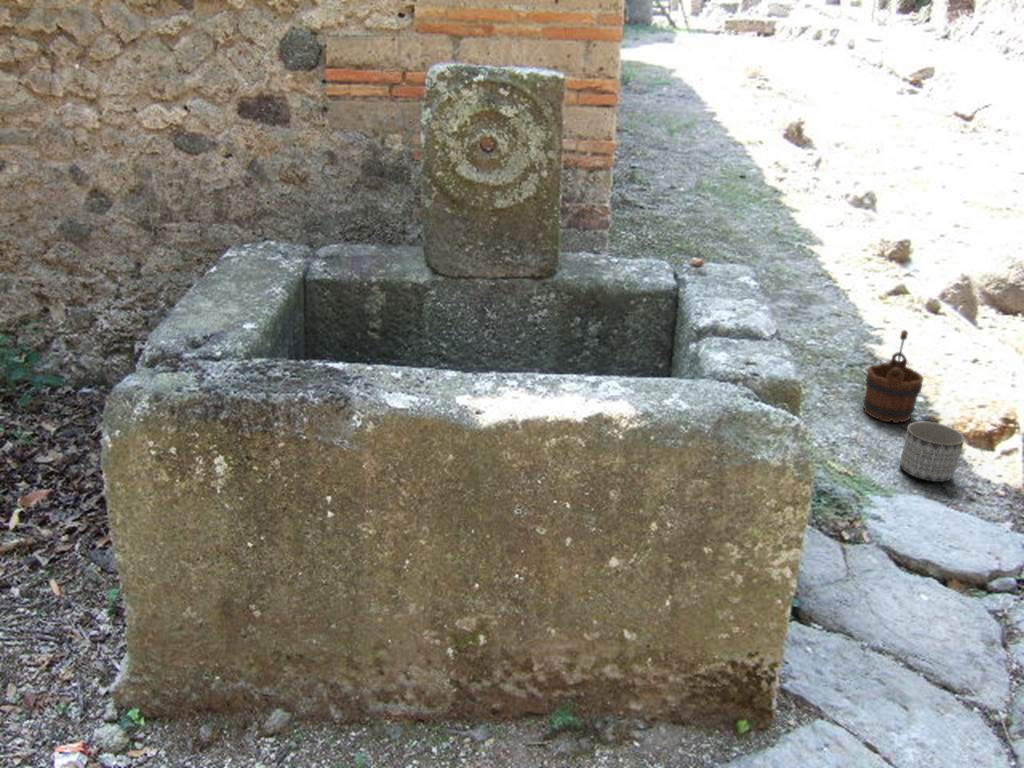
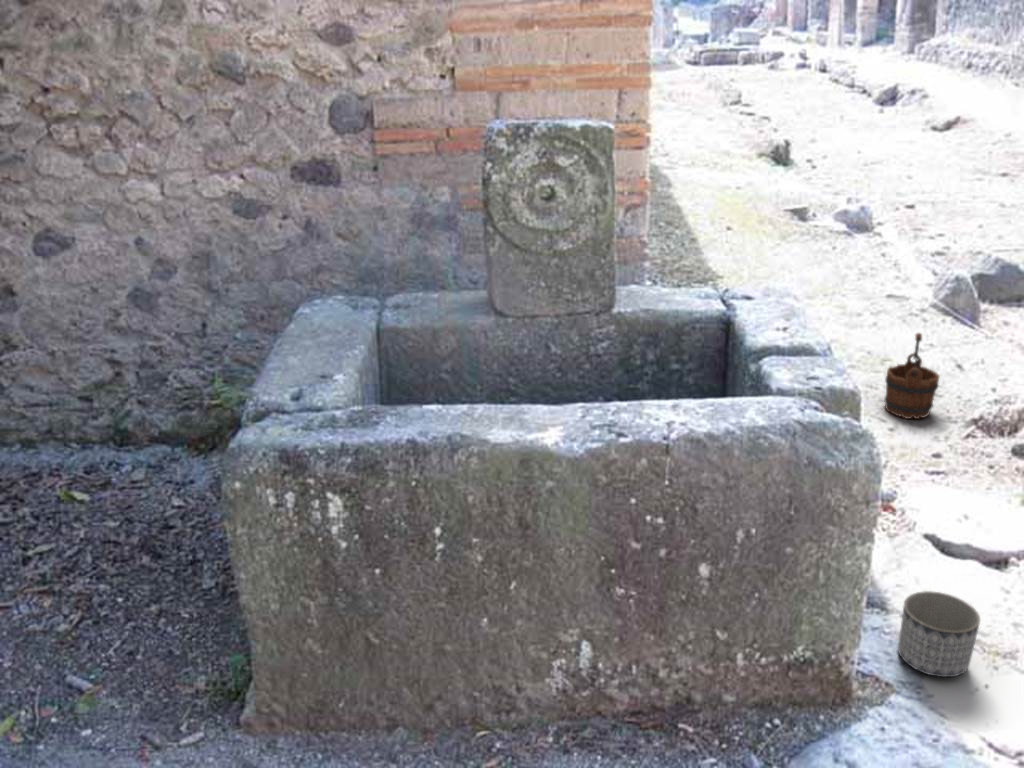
planter: present [900,421,965,482] -> present [898,591,980,677]

